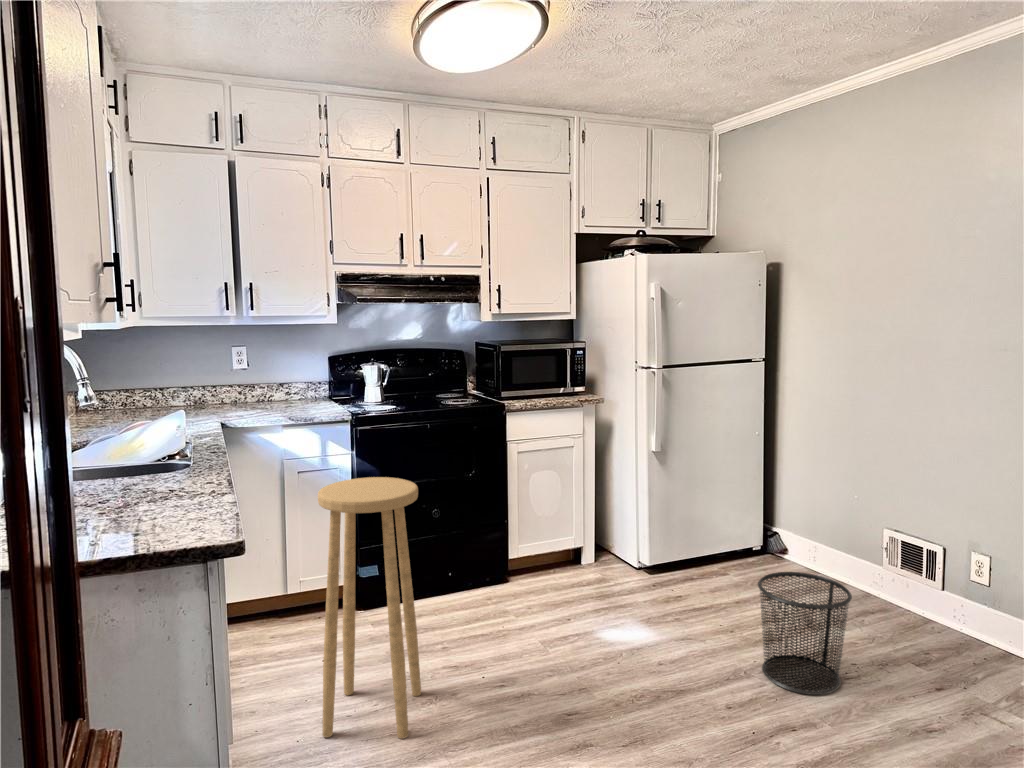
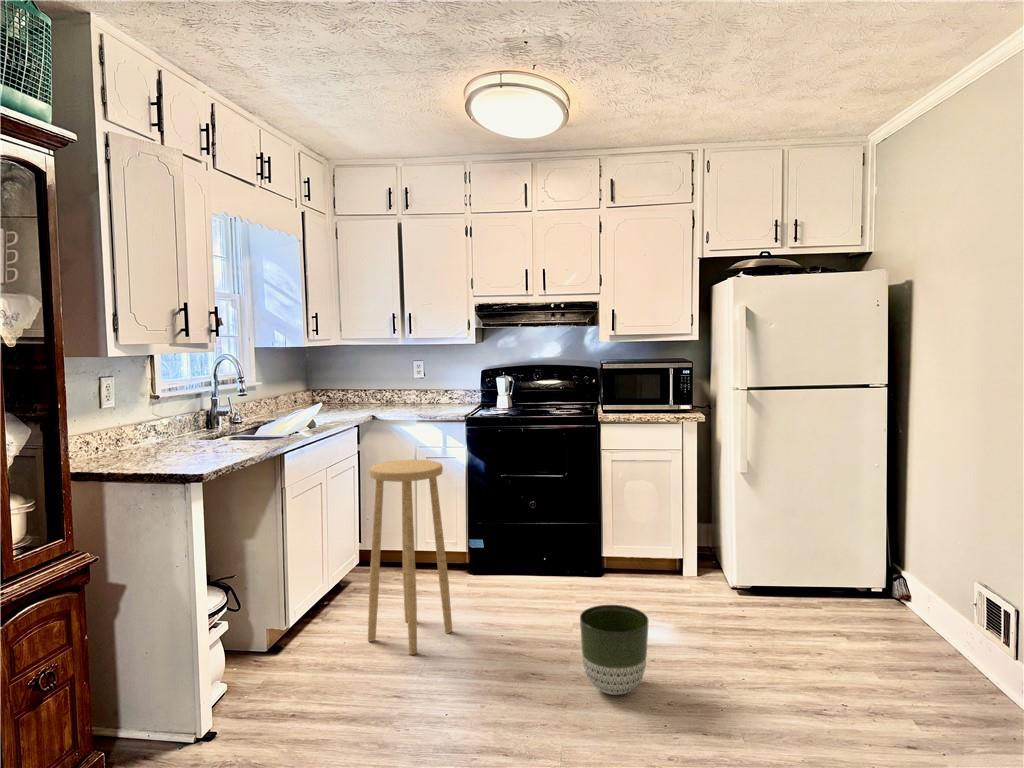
waste bin: present [758,572,852,695] -> none [729,594,823,719]
planter: none [629,615,707,717] -> present [580,605,648,695]

